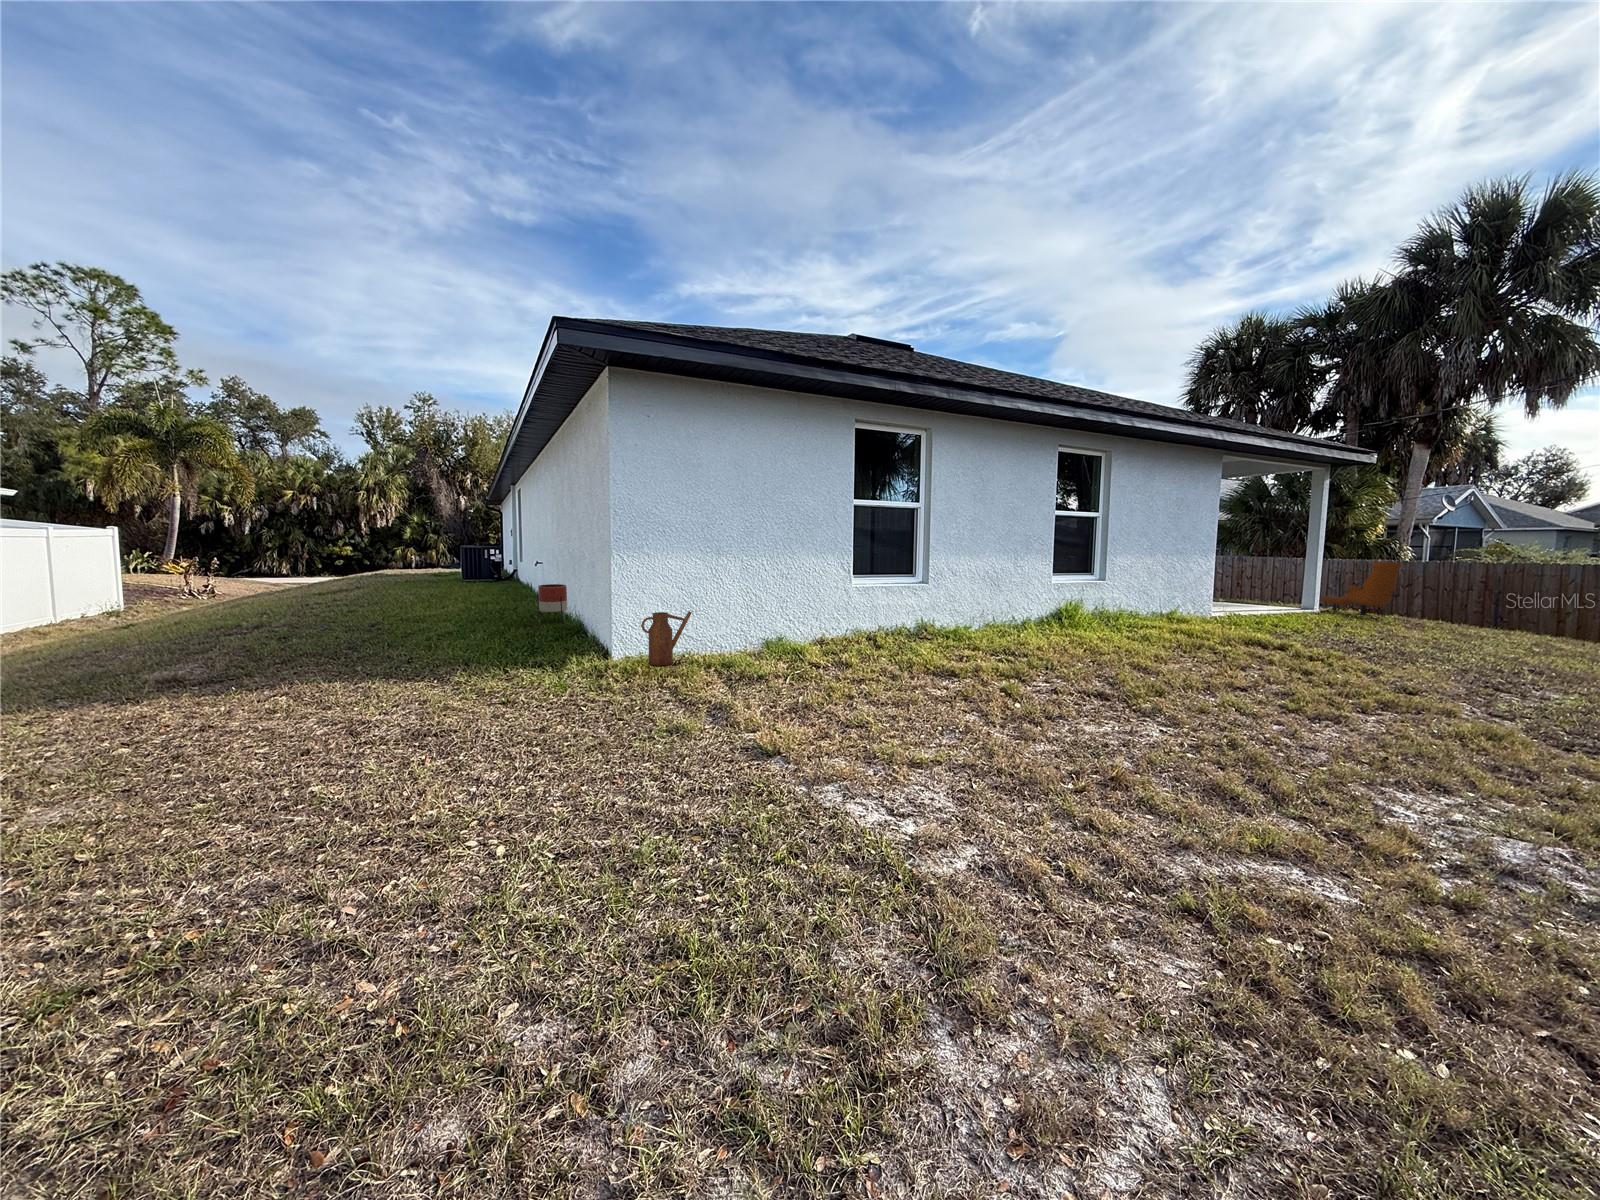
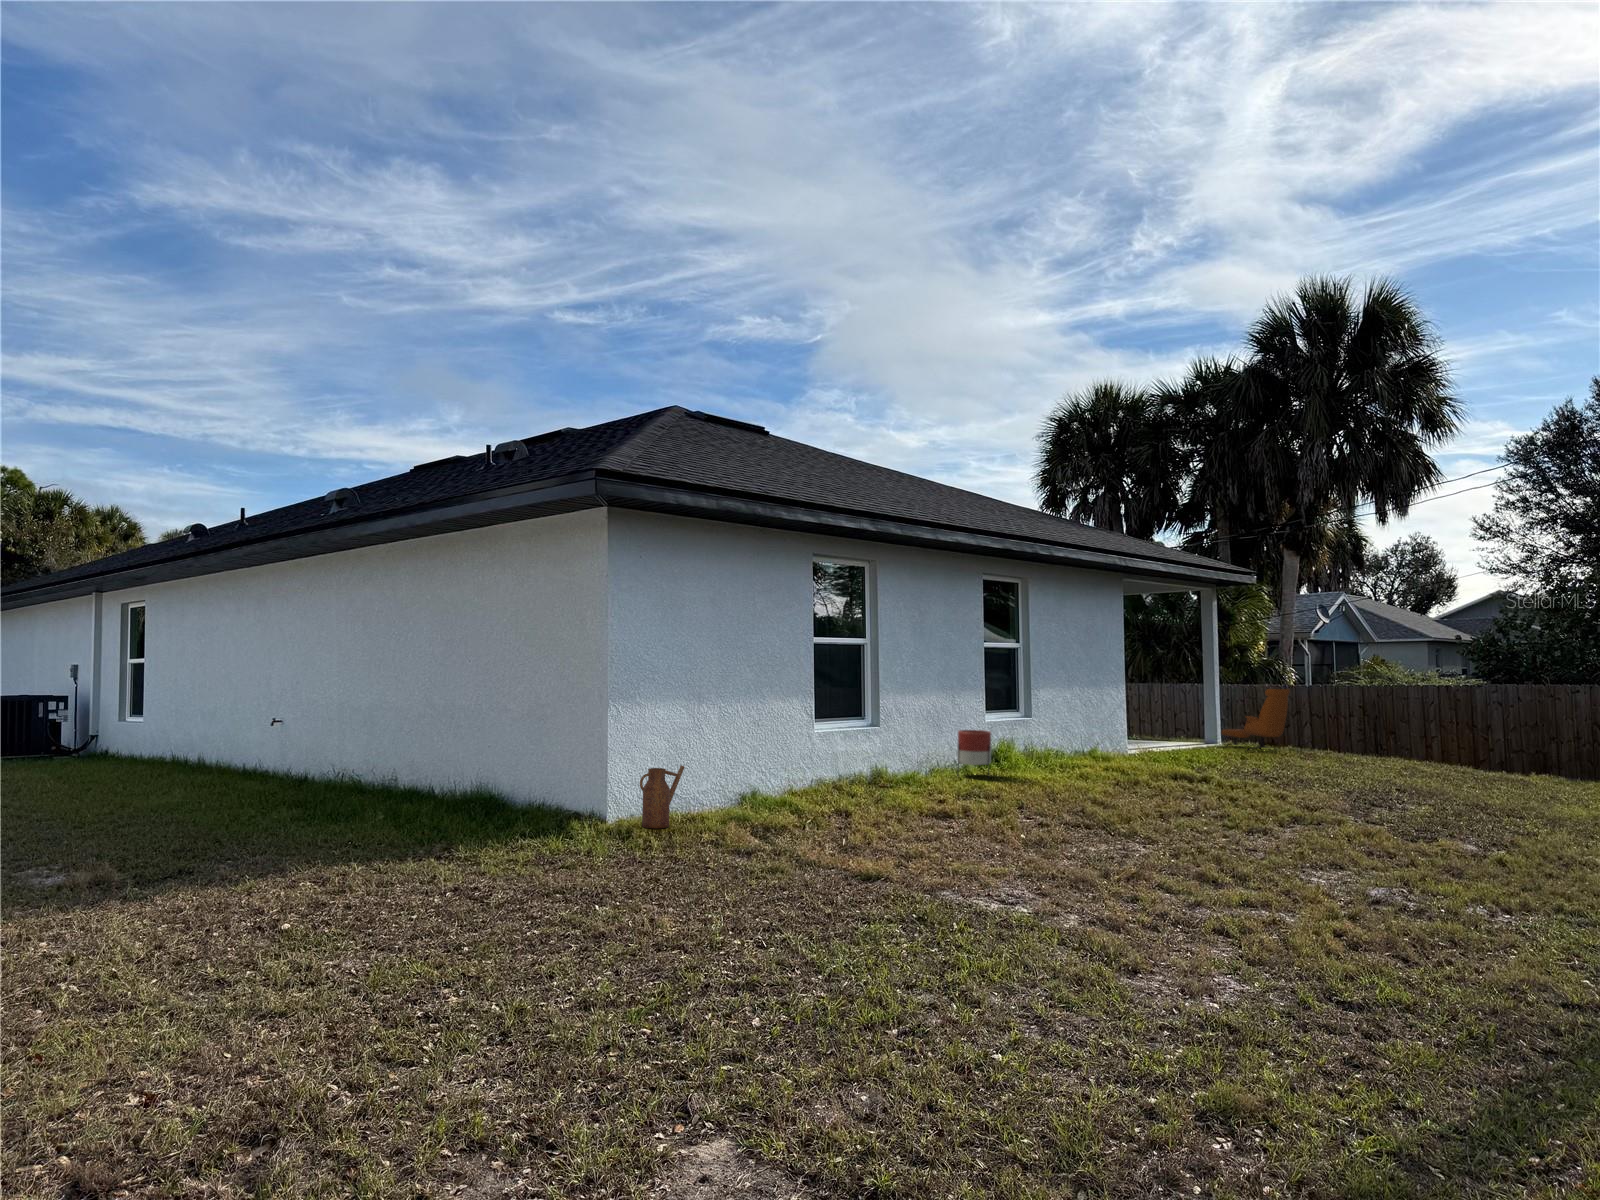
planter: present [538,584,567,619] -> present [957,730,991,765]

